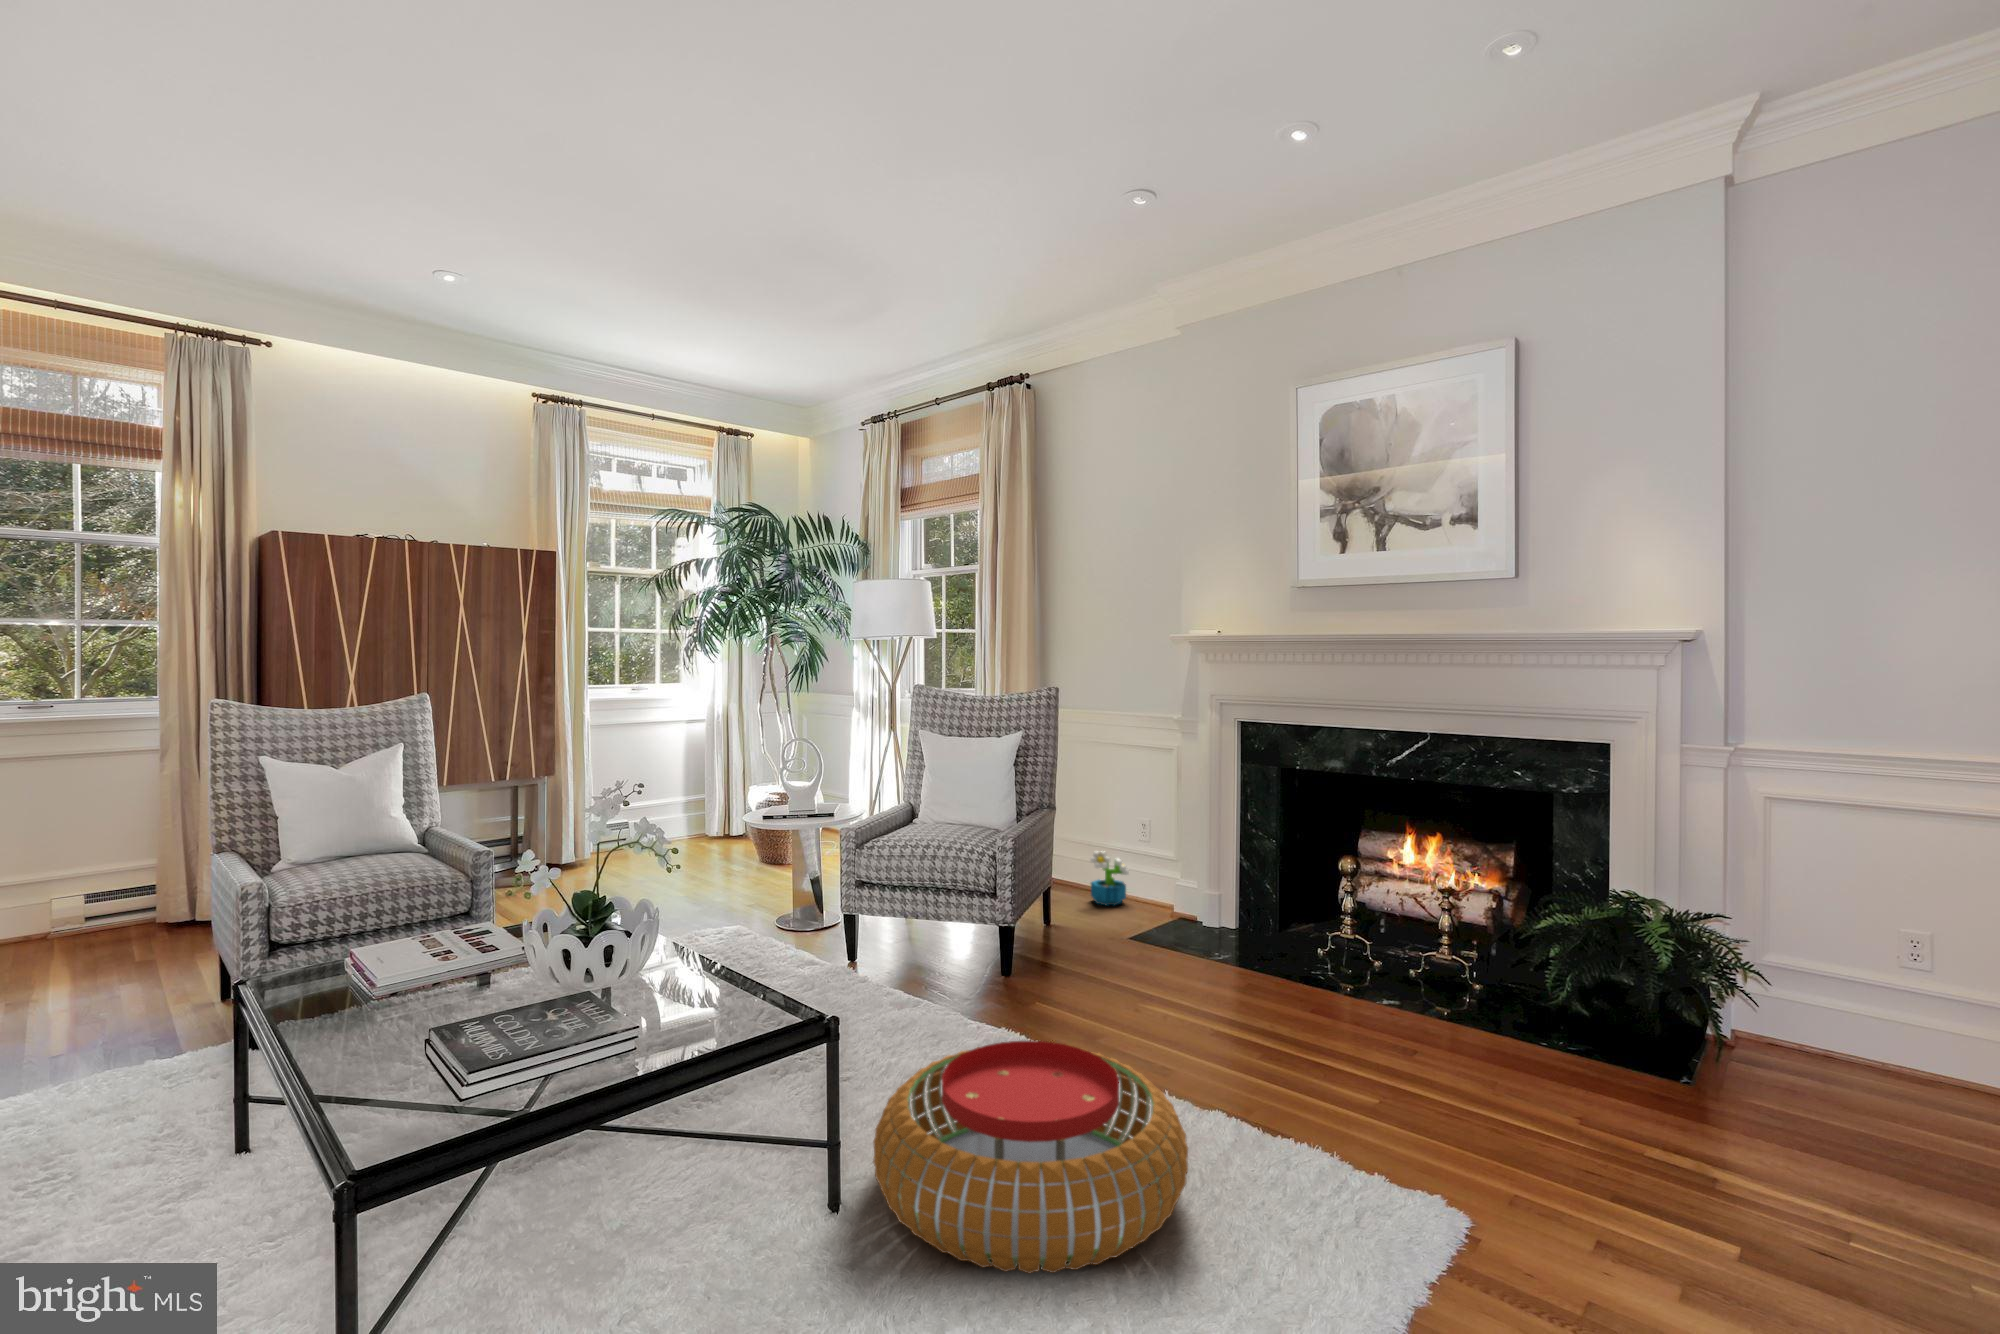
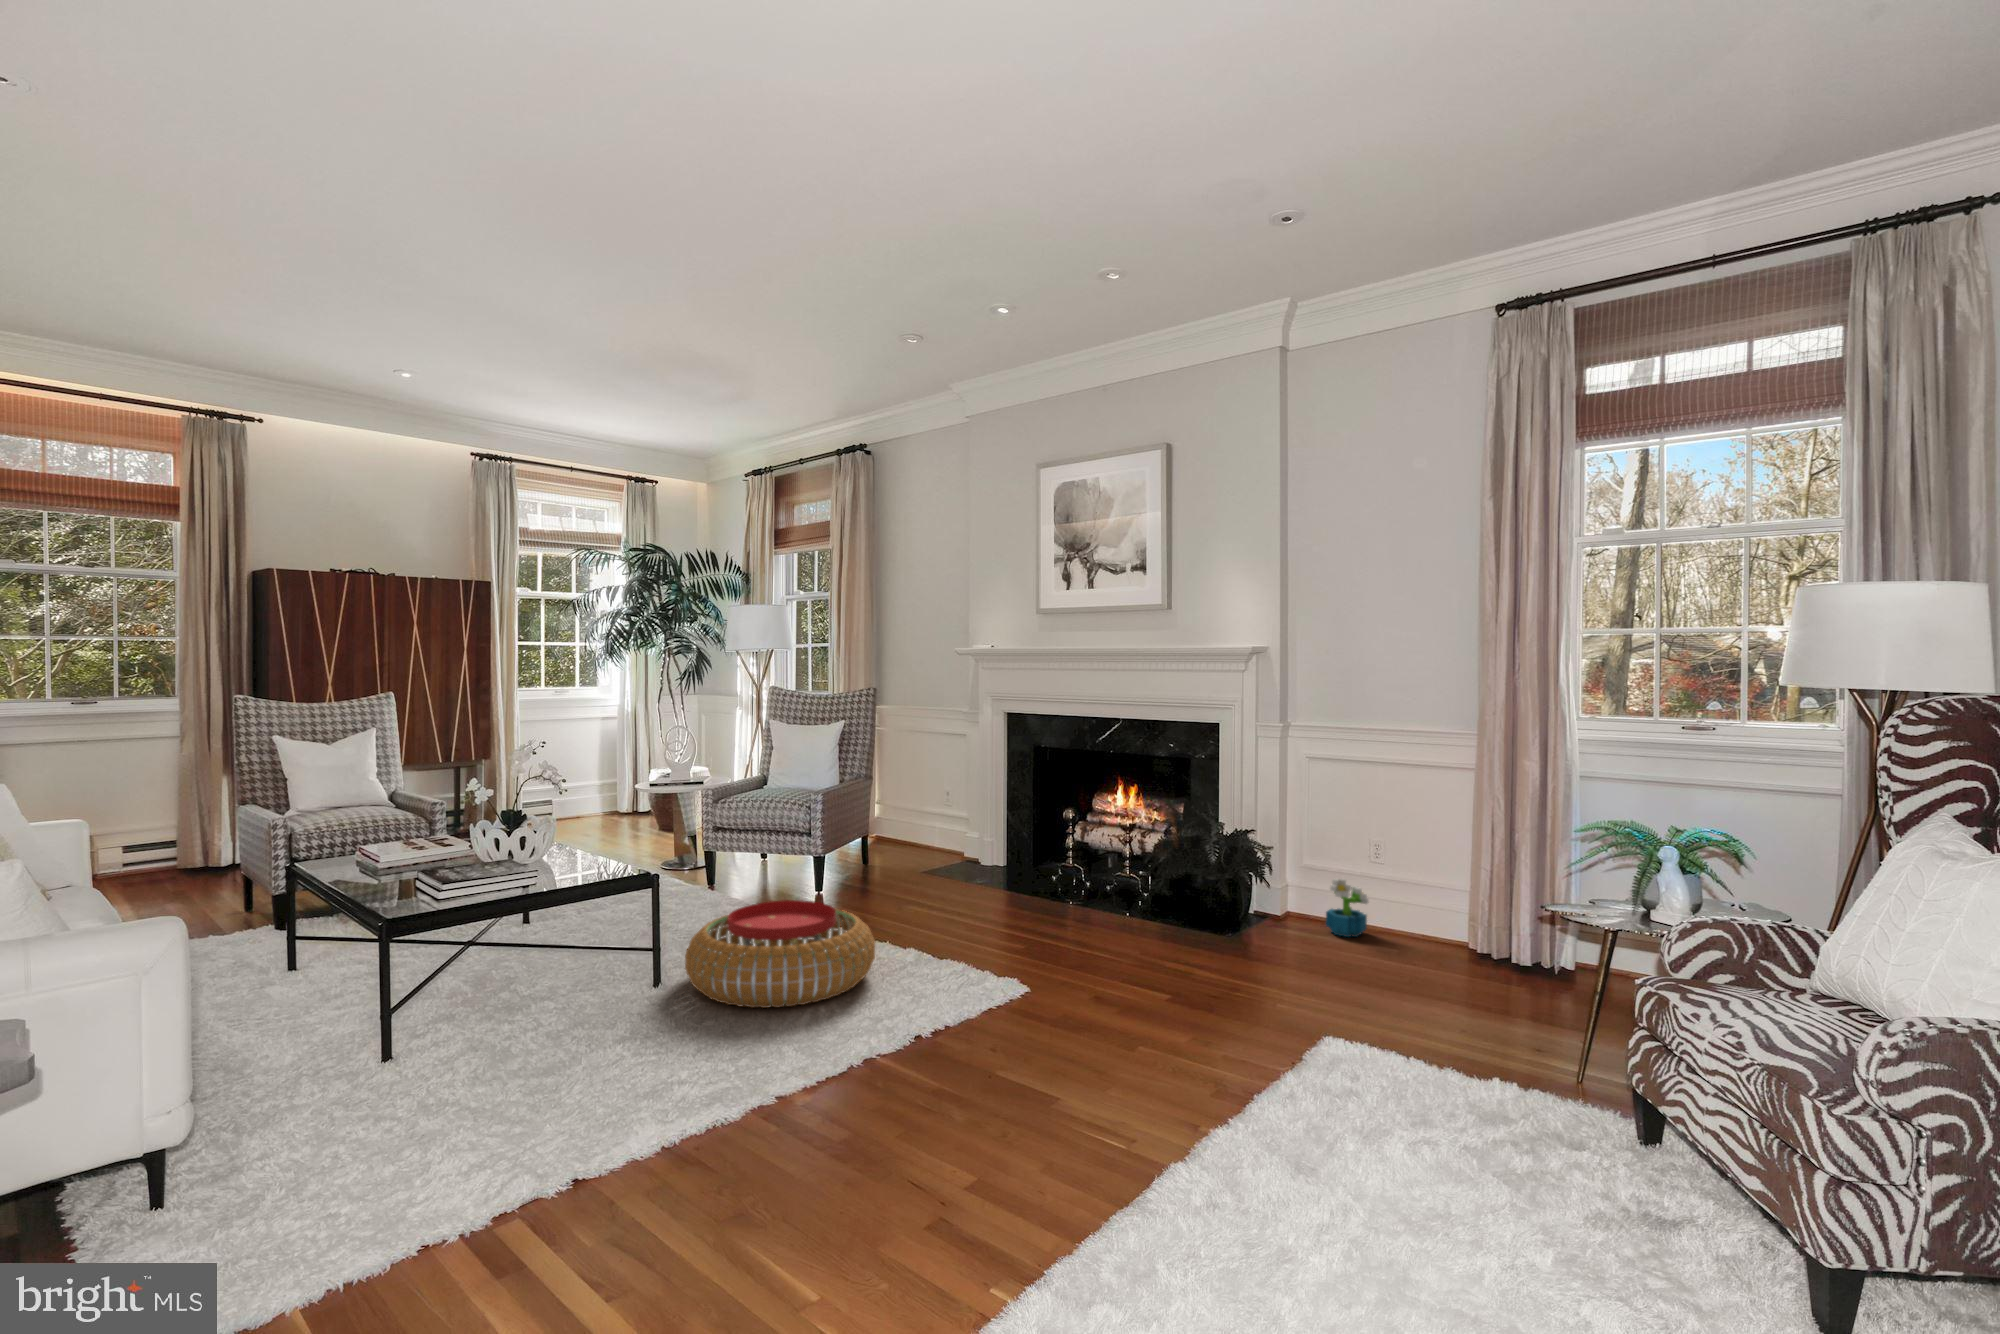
decorative plant: present [1090,851,1129,906] -> present [1326,879,1368,937]

